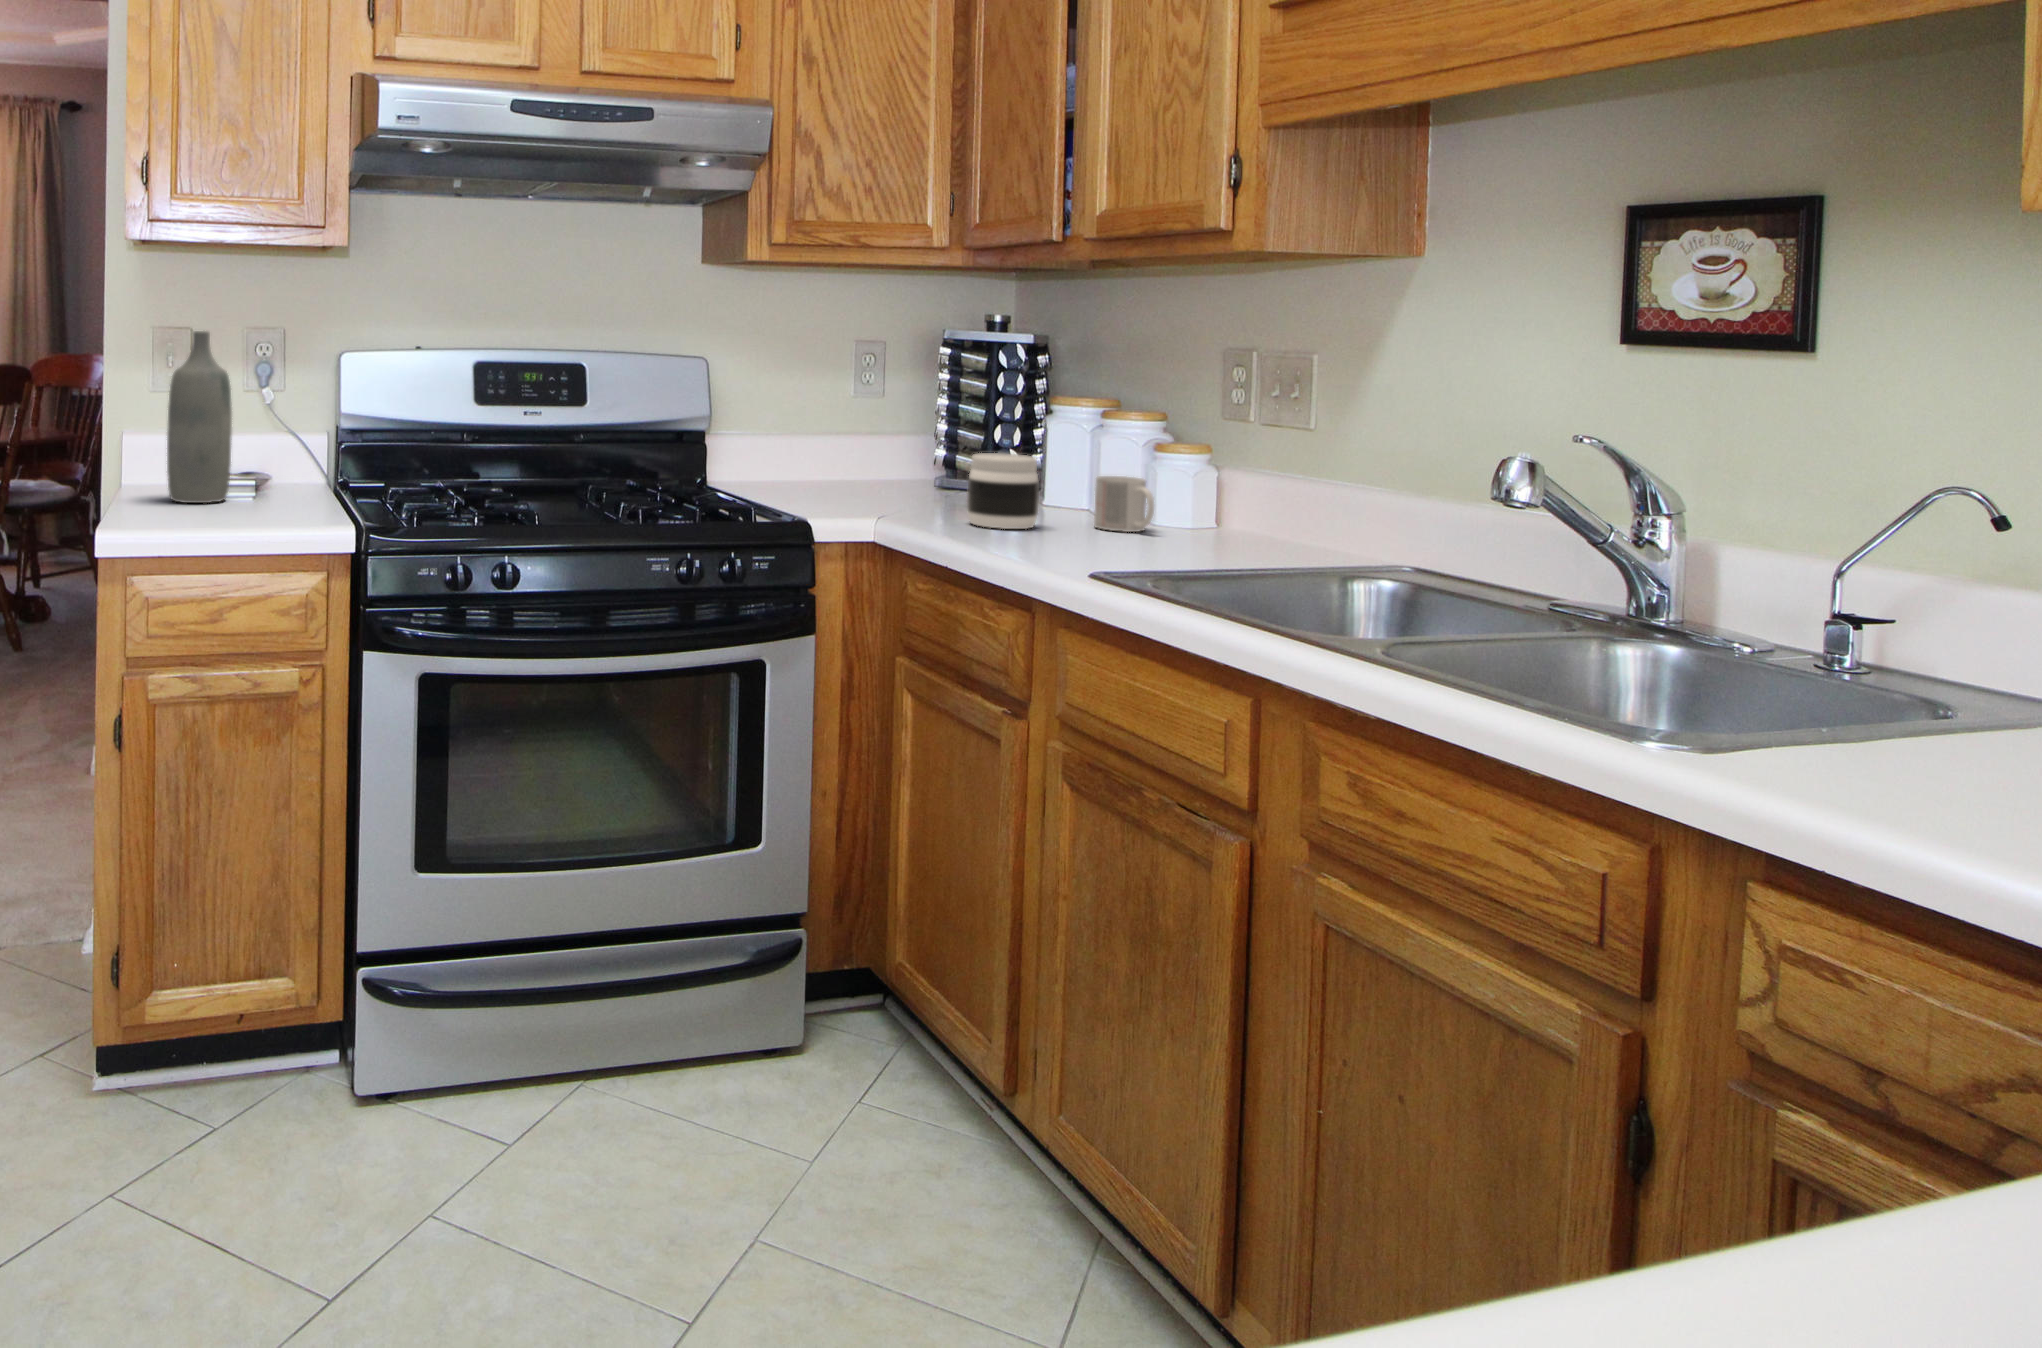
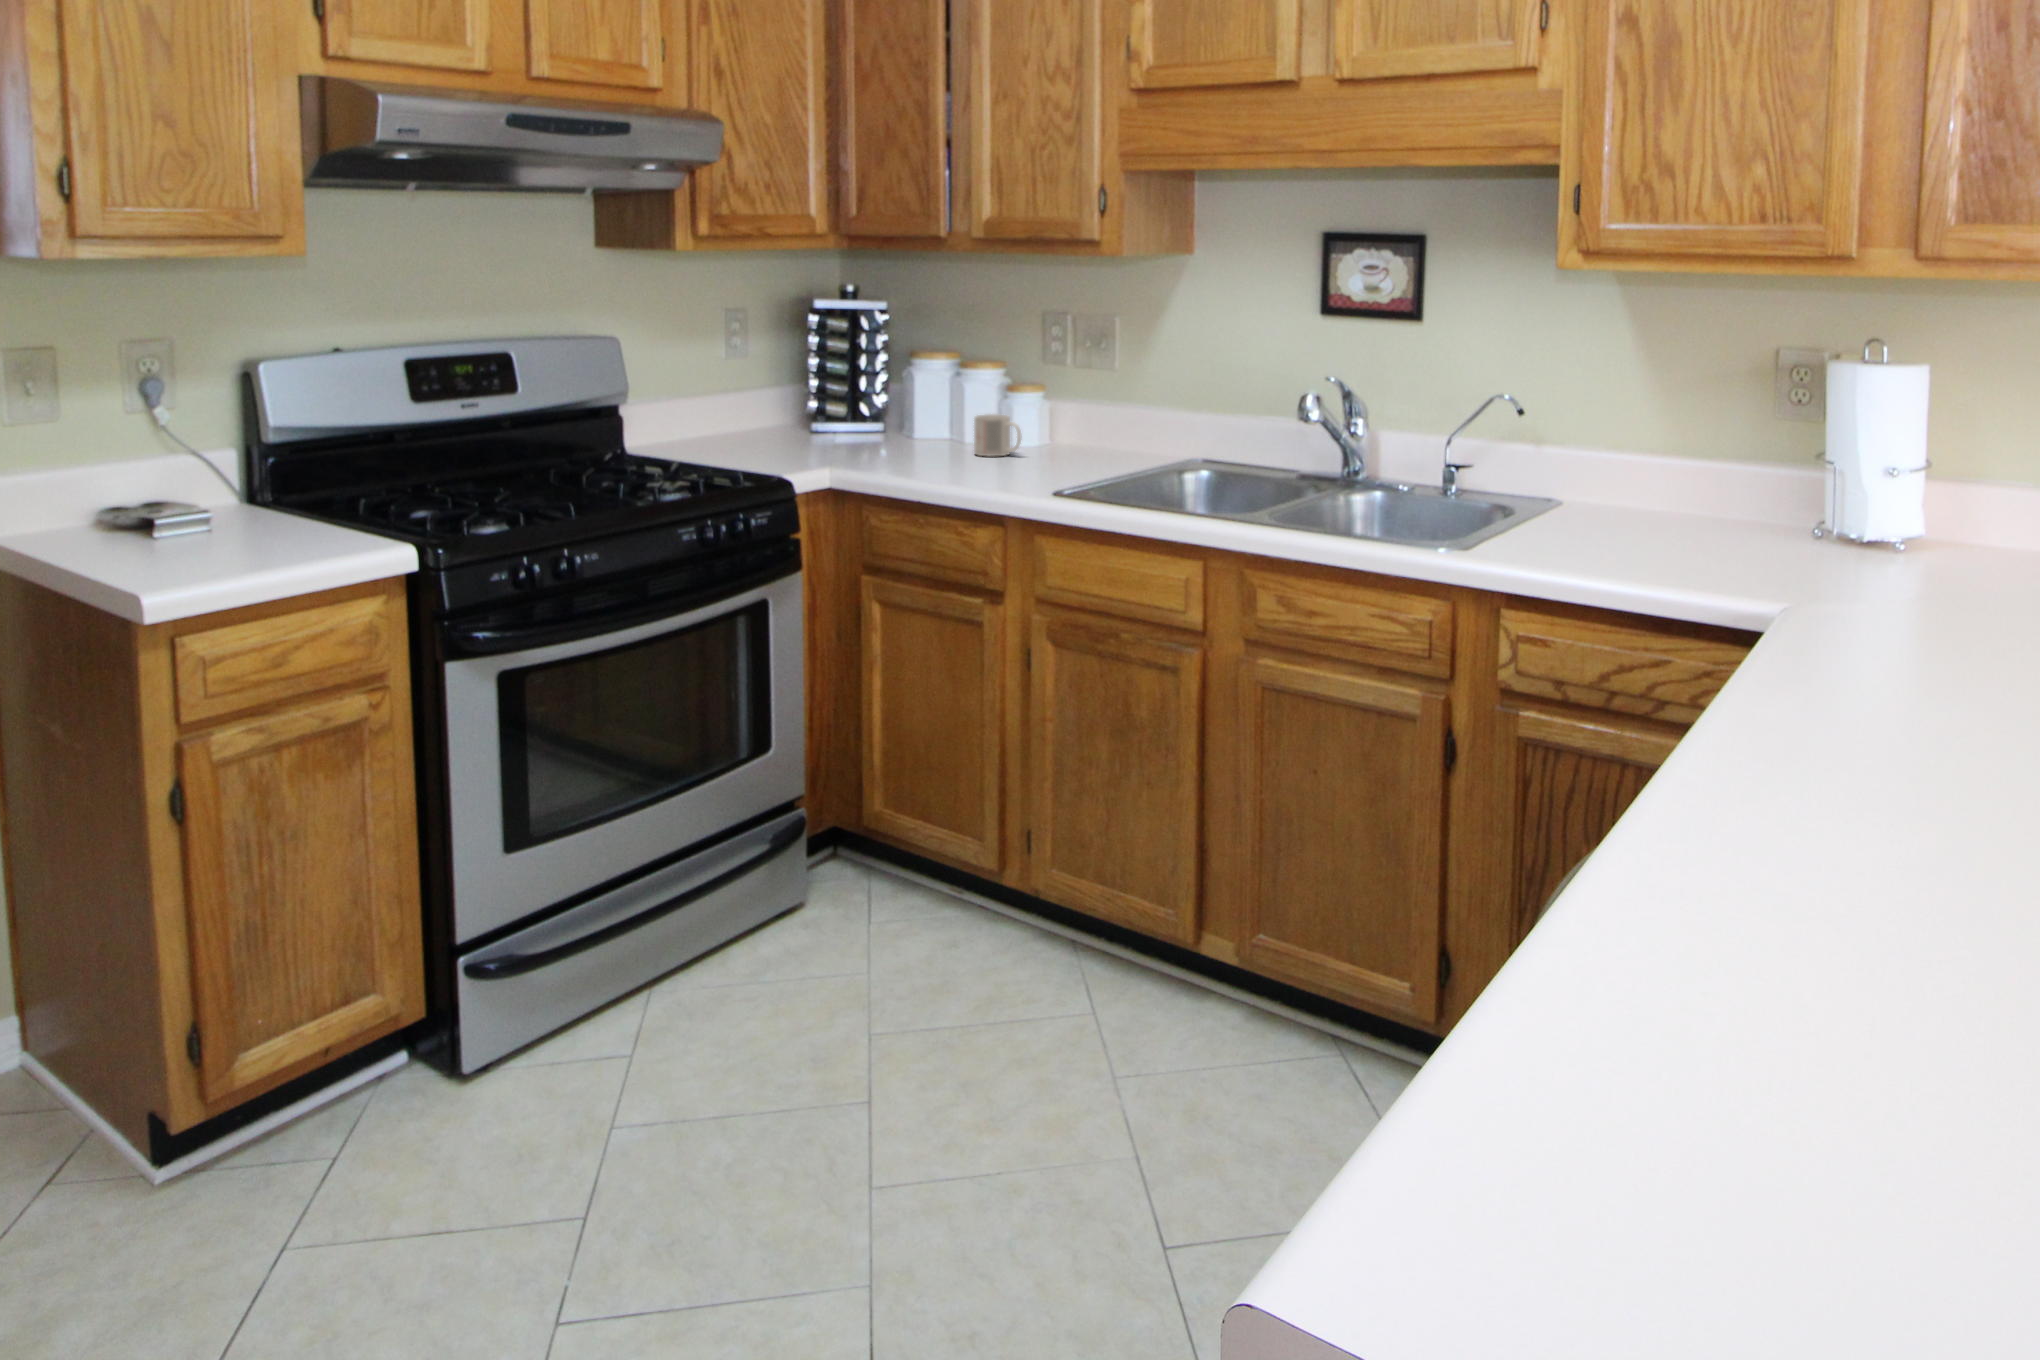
bottle: present [167,331,232,503] -> none [112,355,197,547]
jar: present [967,453,1039,529] -> none [890,406,944,465]

